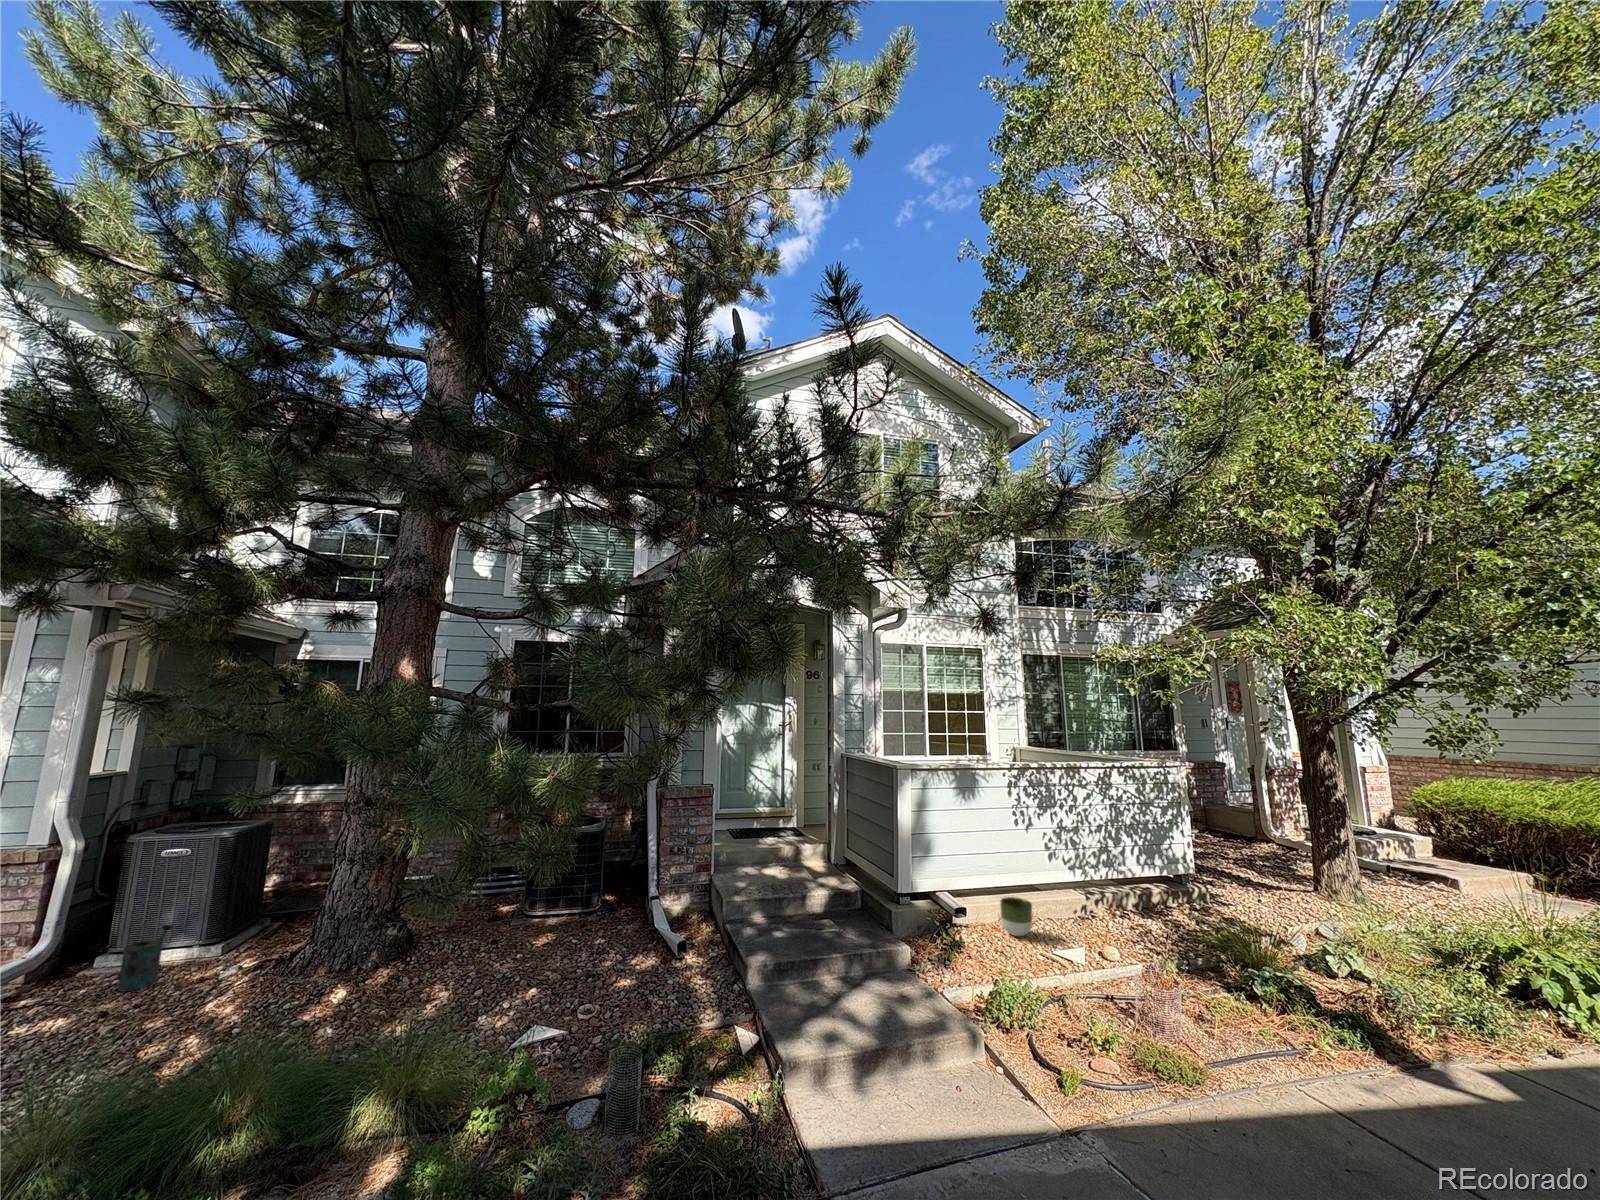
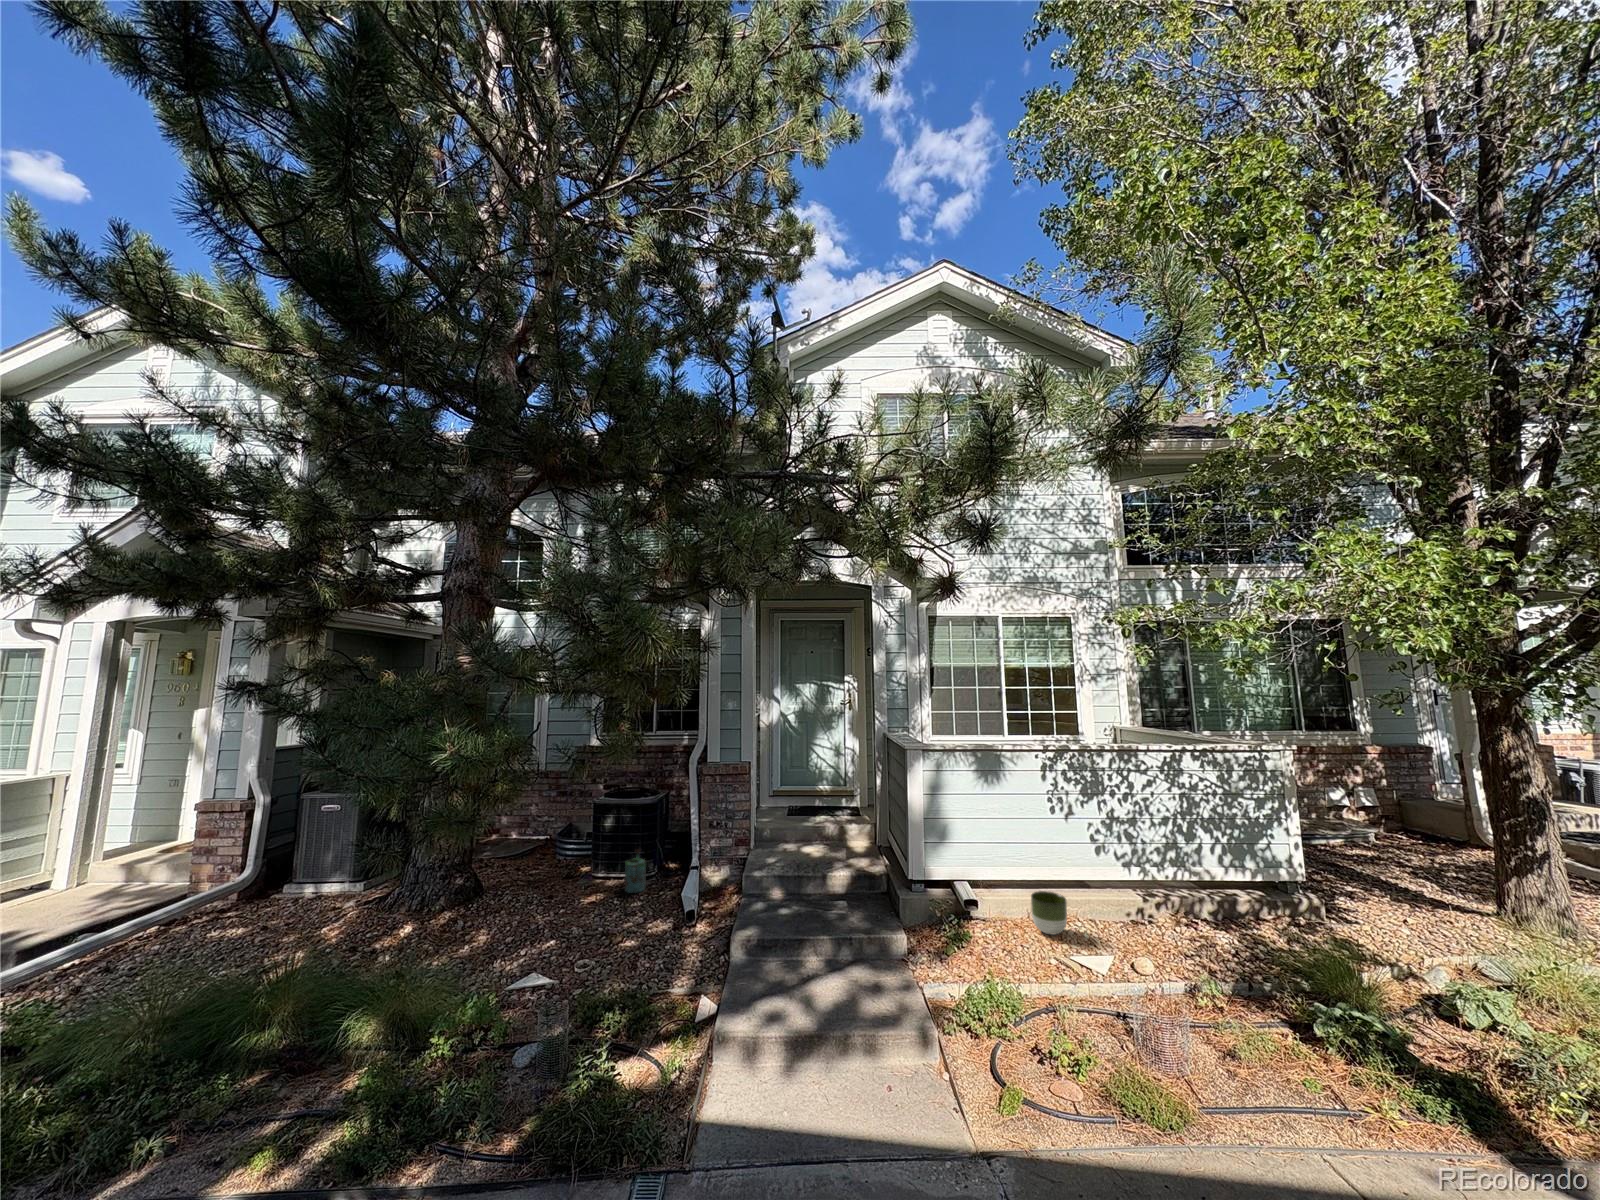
watering can: present [117,925,173,991] -> present [625,849,646,893]

